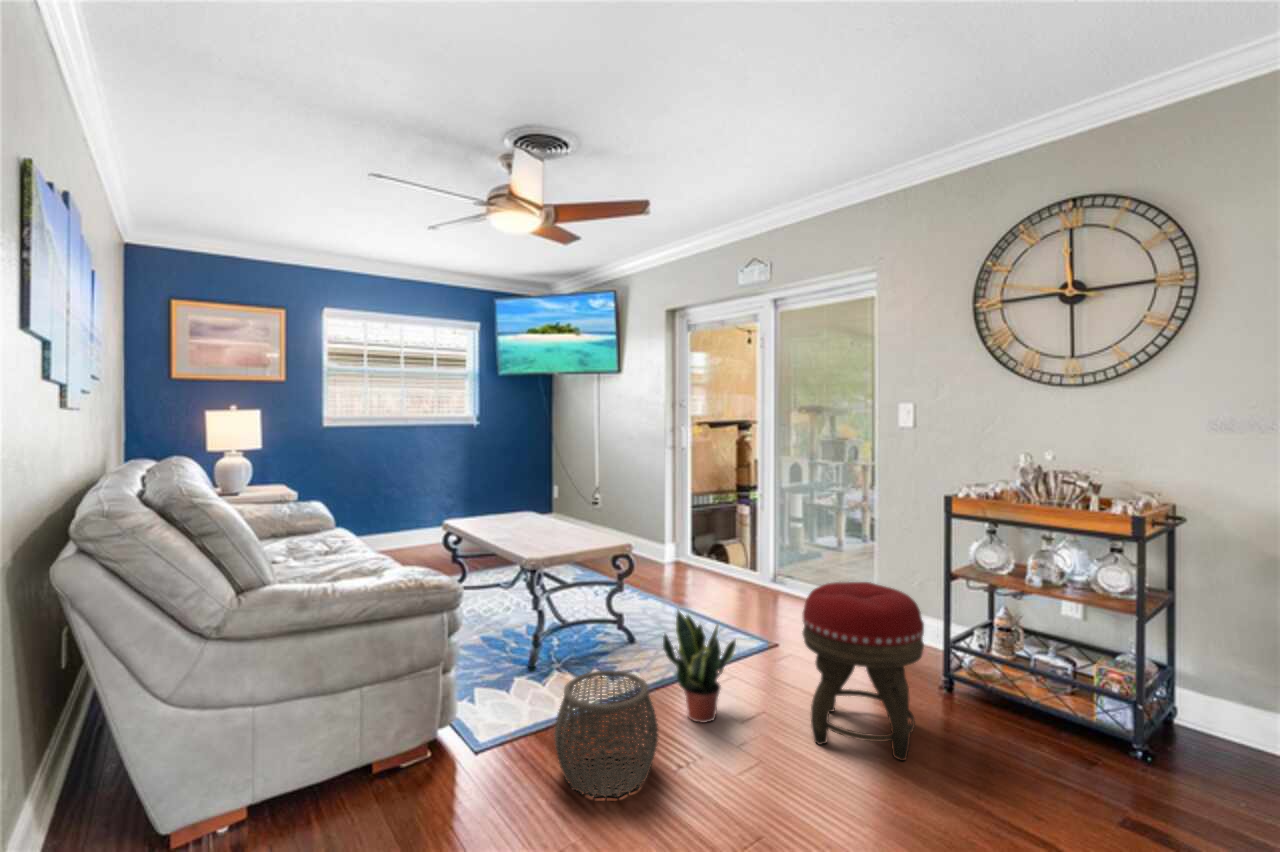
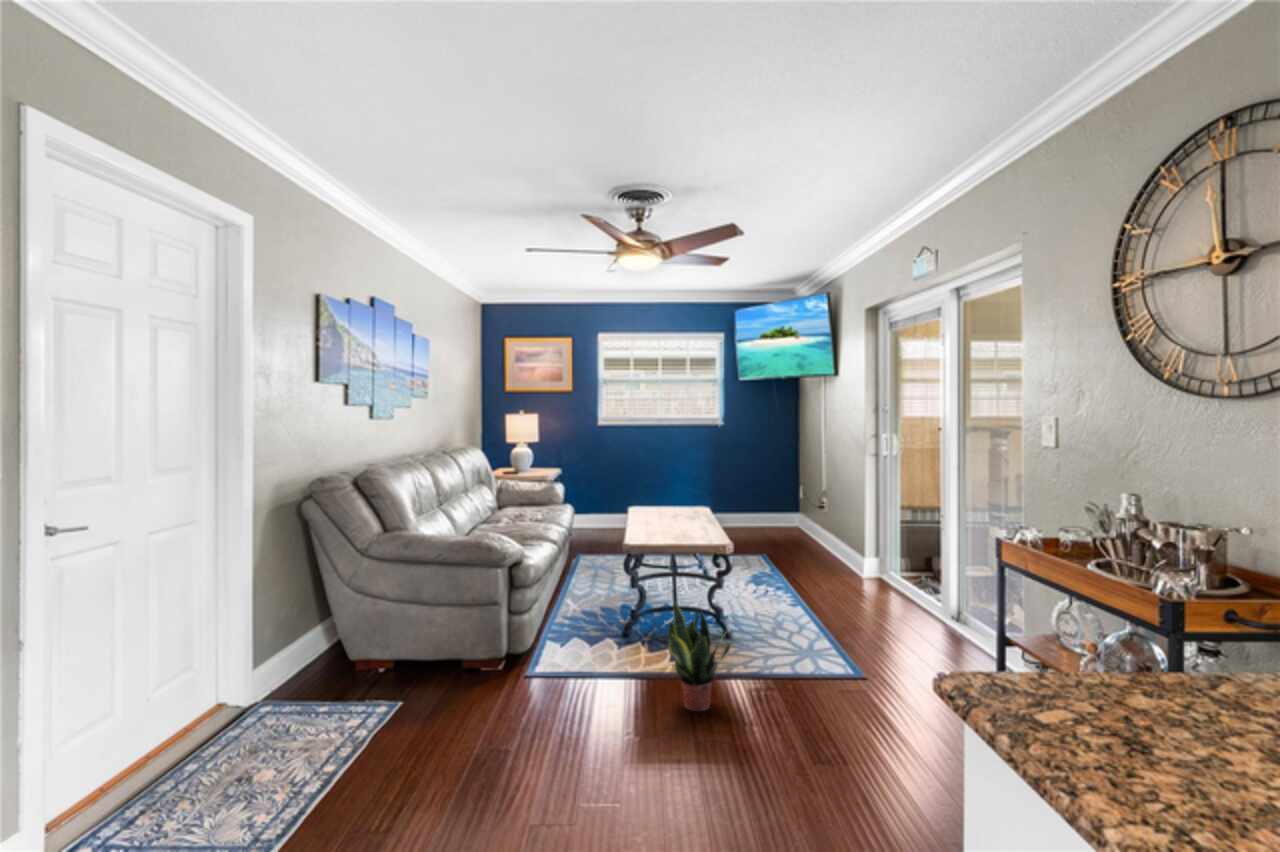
footstool: present [802,582,924,761] -> none [757,608,885,804]
woven basket: present [554,670,658,797] -> none [531,636,614,733]

